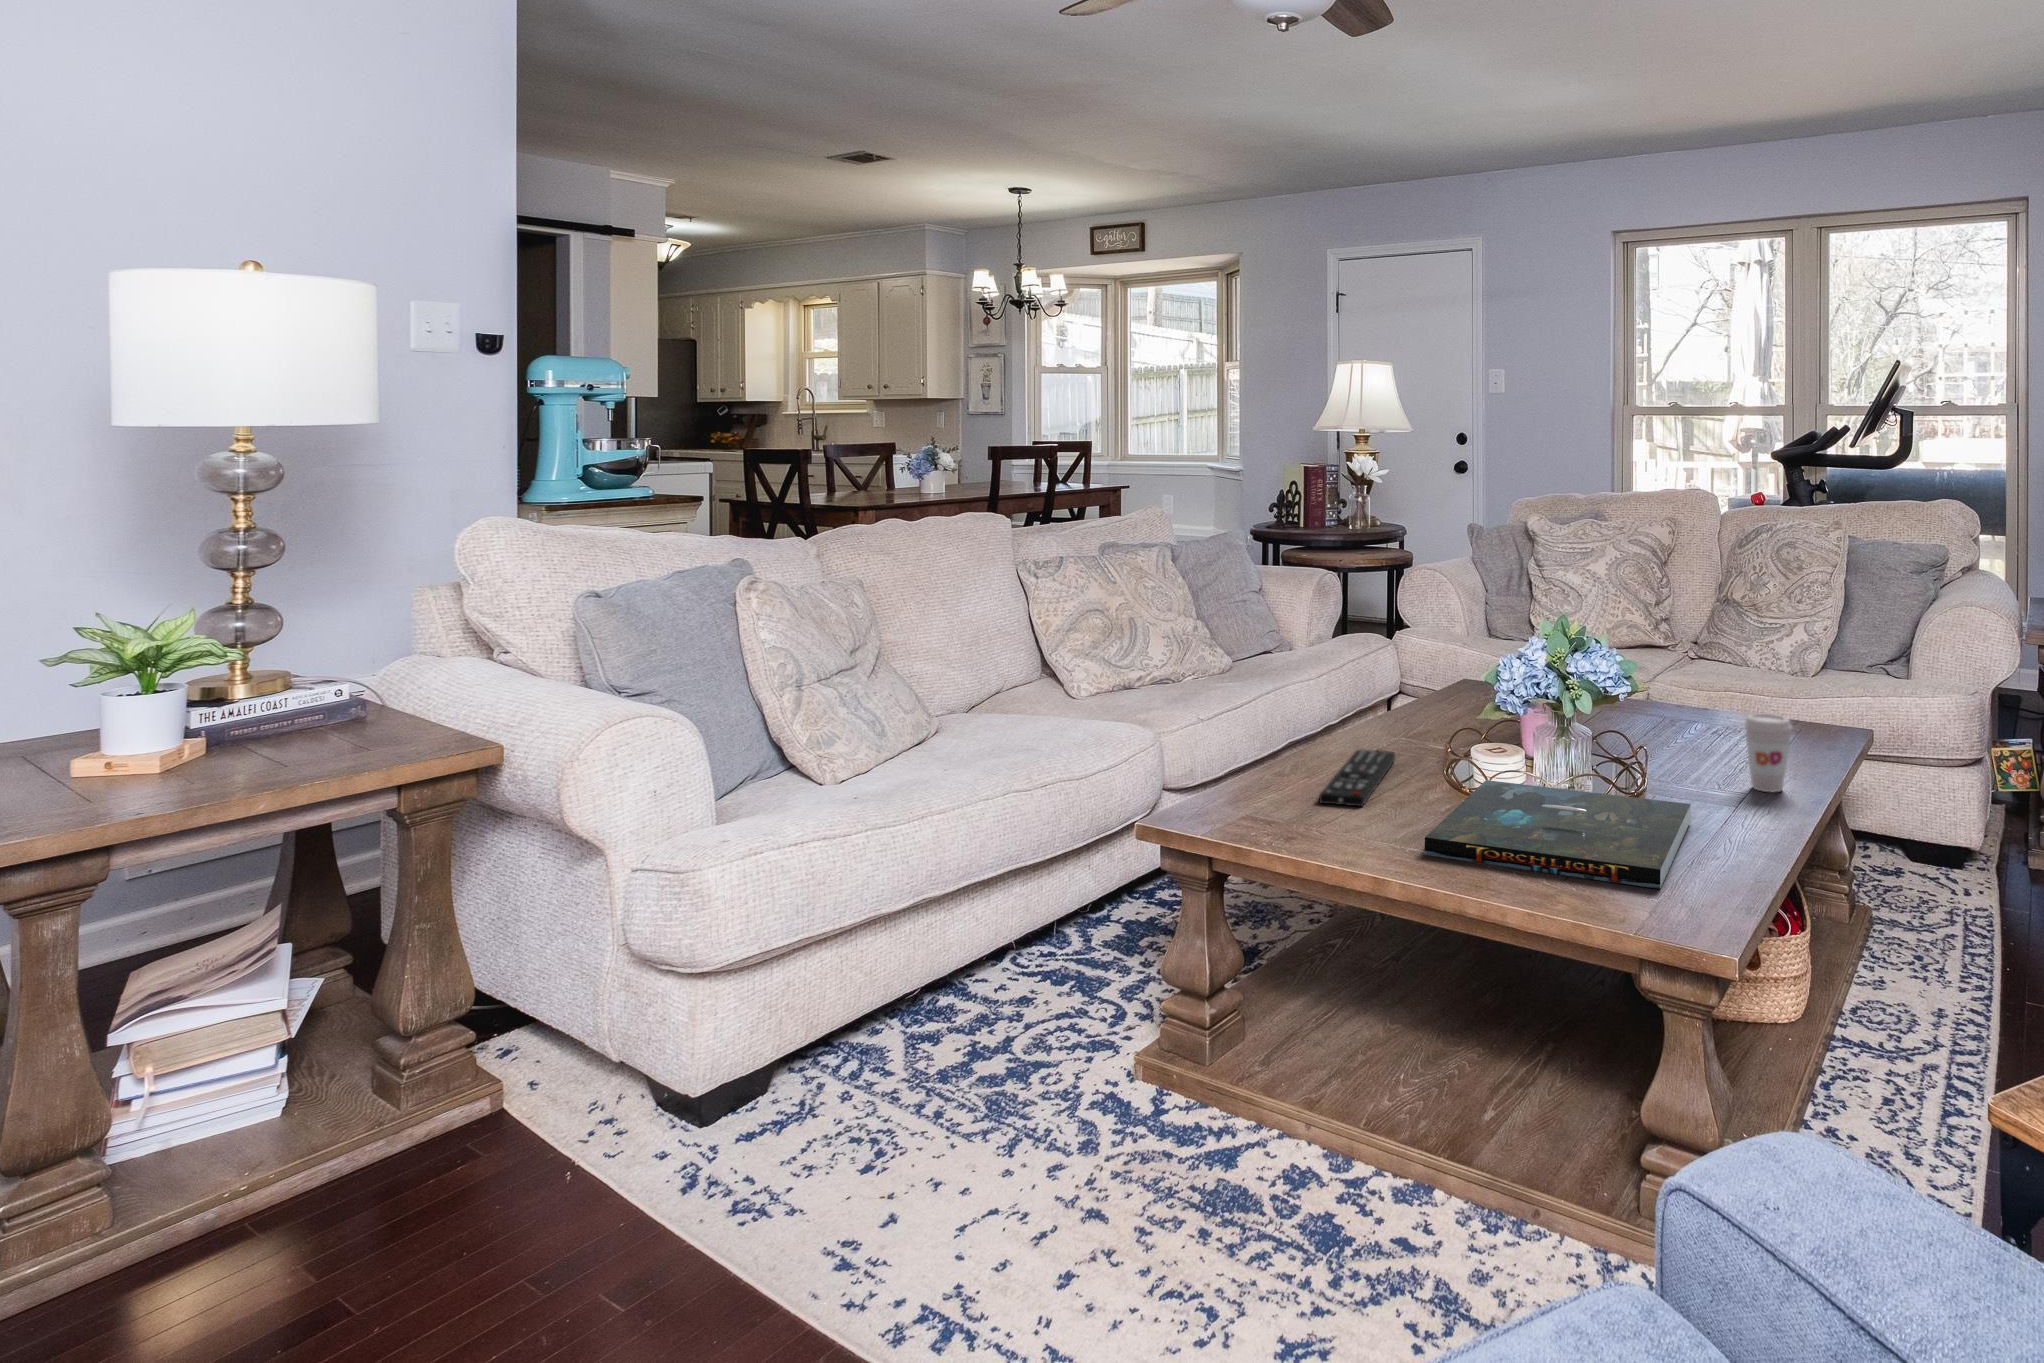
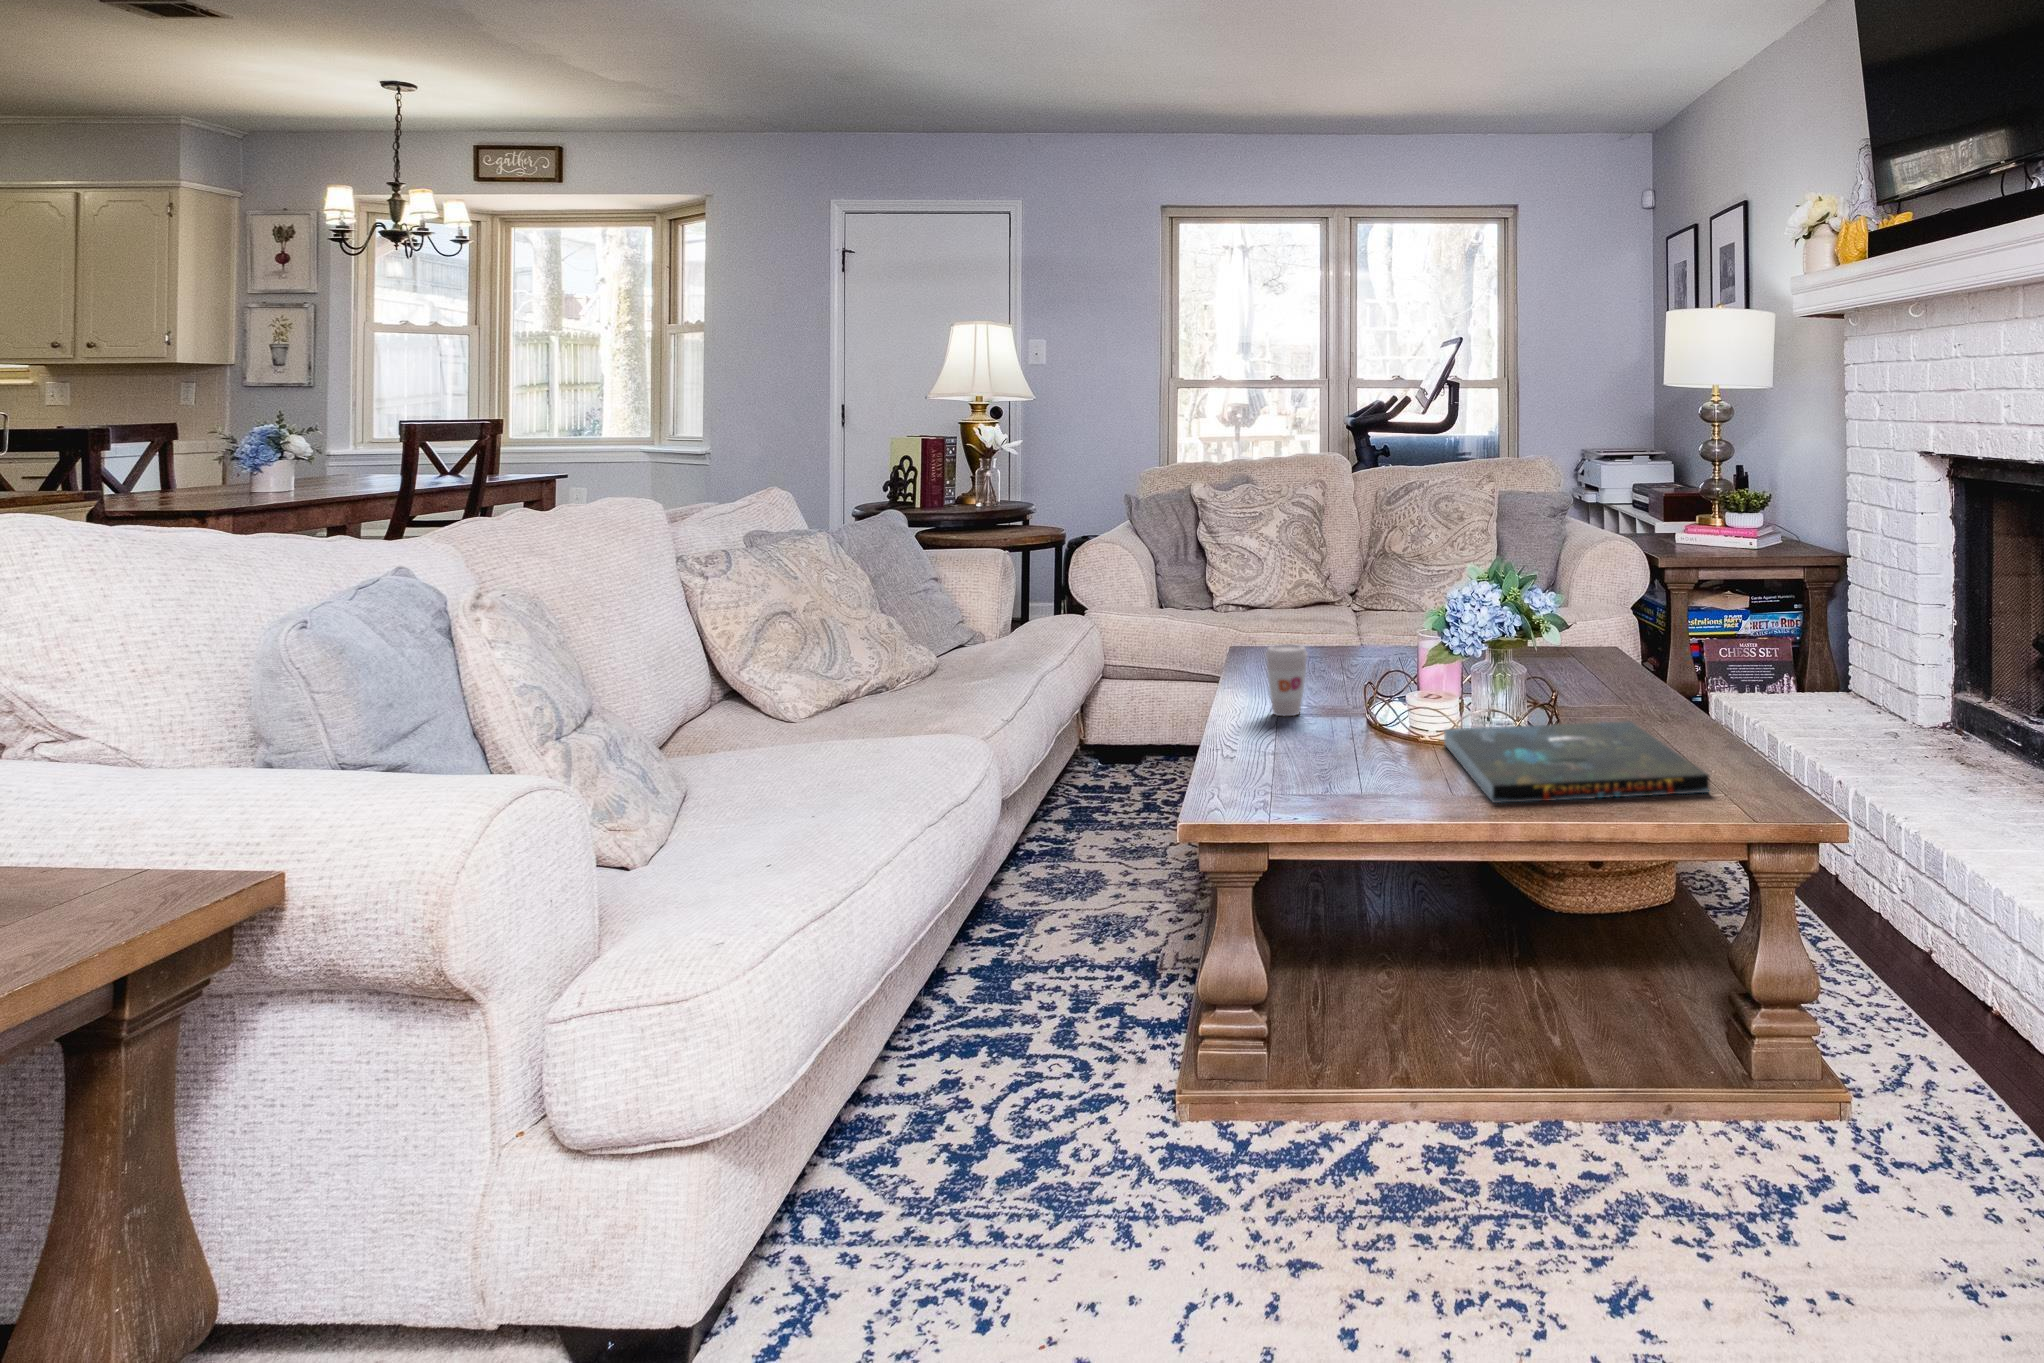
coffee cup: present [1744,714,1792,792] -> present [1266,644,1308,716]
remote control: present [1319,750,1395,806] -> none [1271,719,1362,777]

